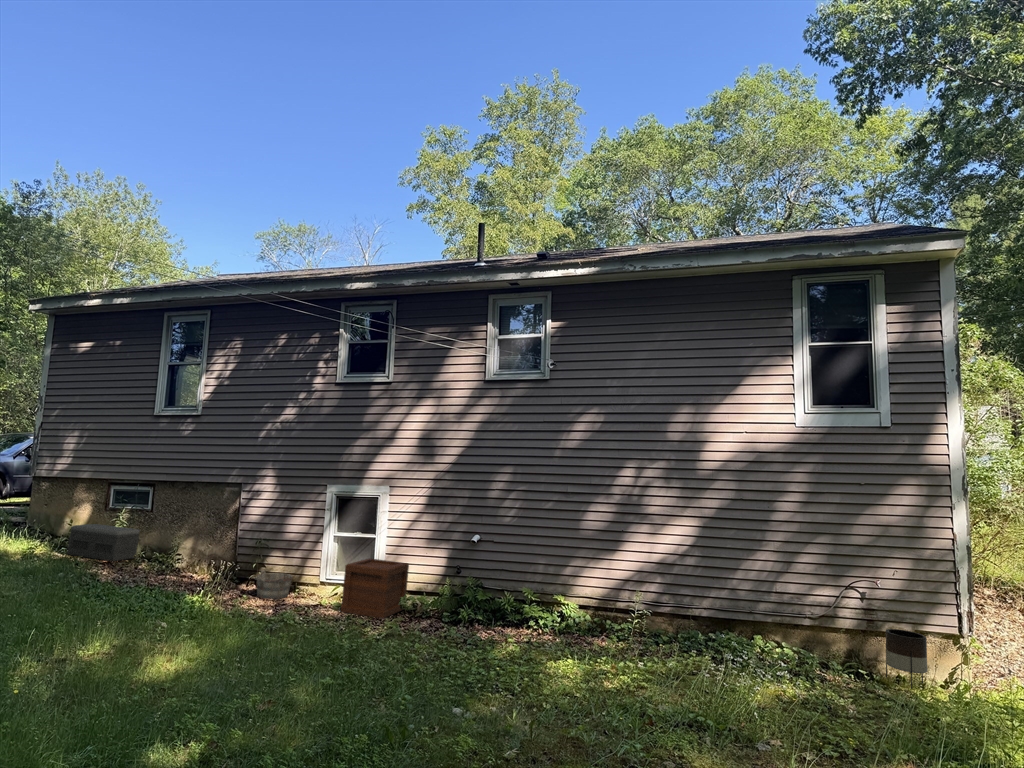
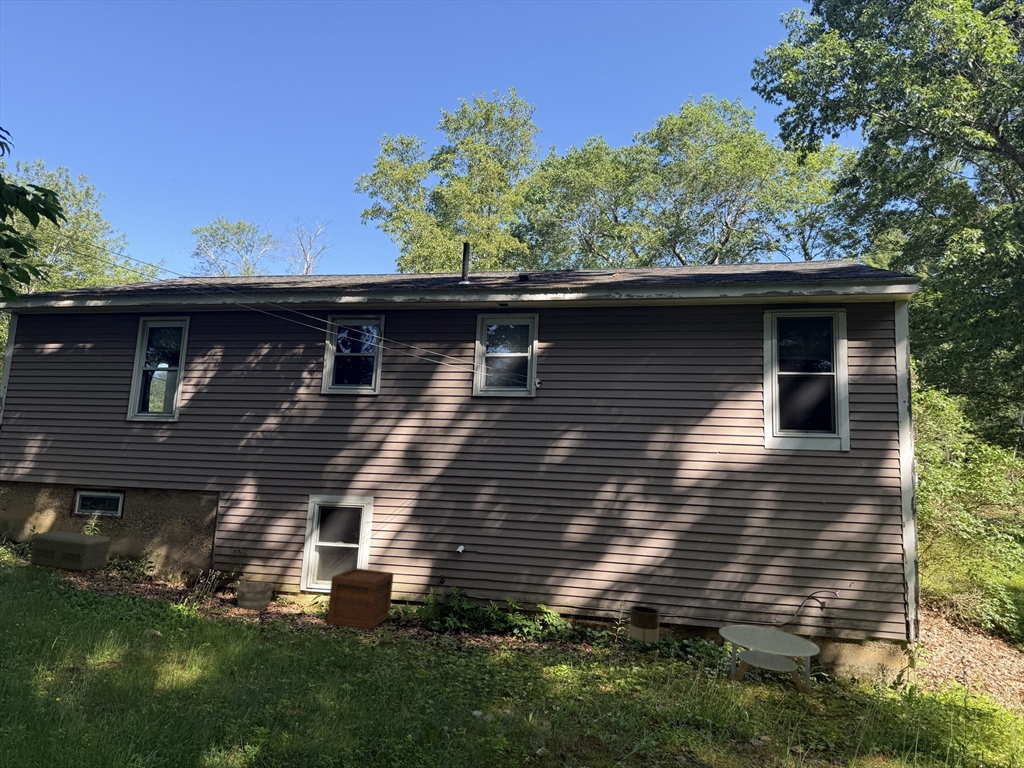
round table: none [744,617,854,687] -> present [719,625,820,694]
planter: present [886,629,928,689] -> present [629,606,659,649]

